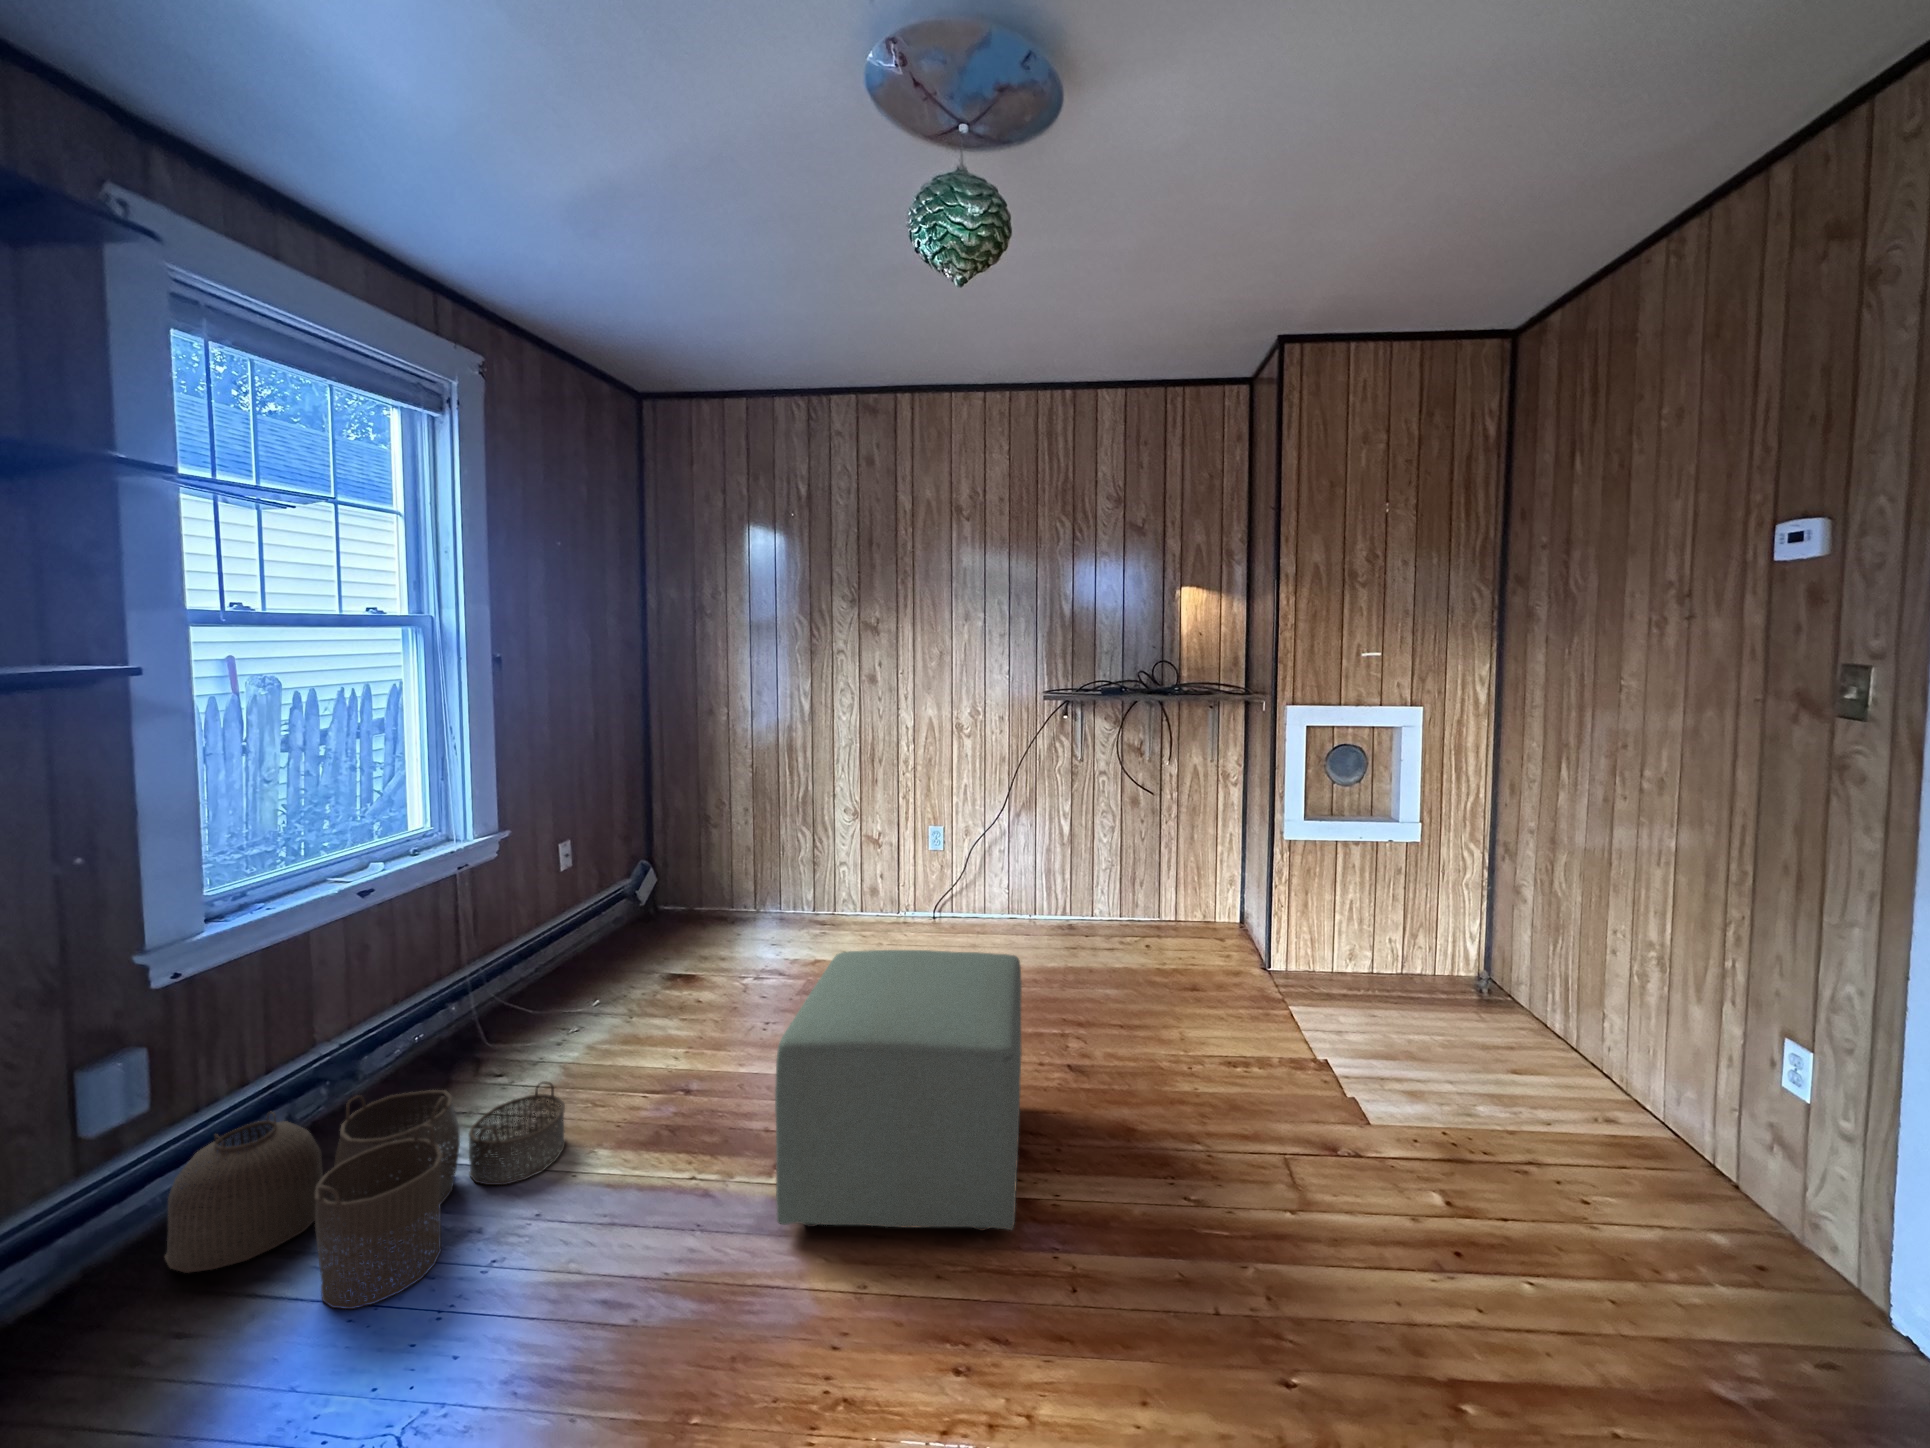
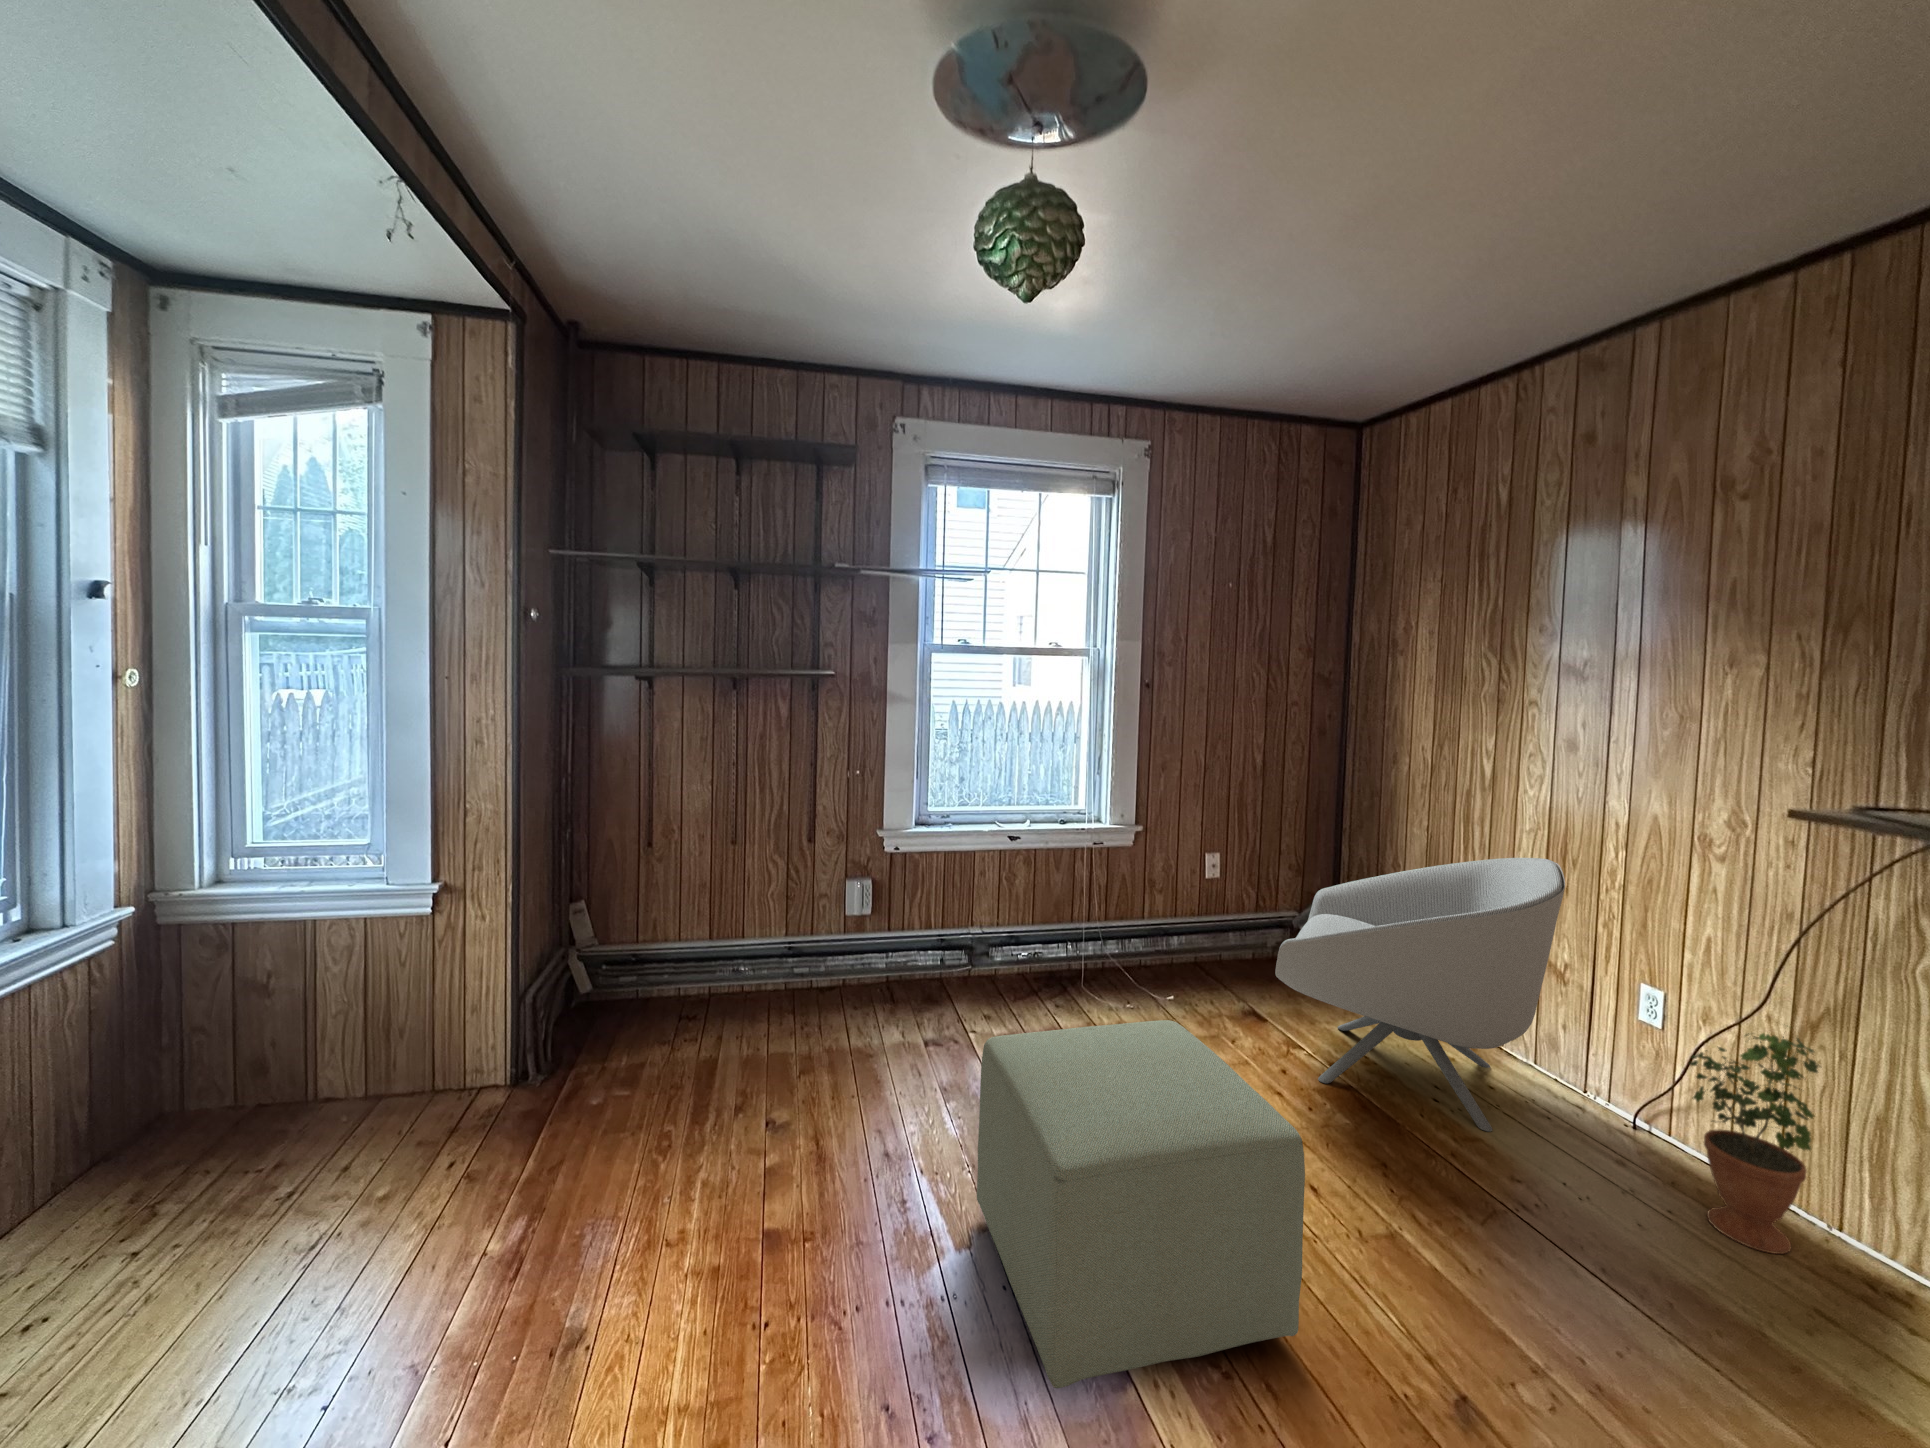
armchair: none [705,761,926,986] -> present [1275,858,1565,1131]
potted plant: none [987,816,1037,939] -> present [1689,1033,1818,1254]
woven basket: present [165,1081,565,1309] -> none [855,939,1023,1071]

